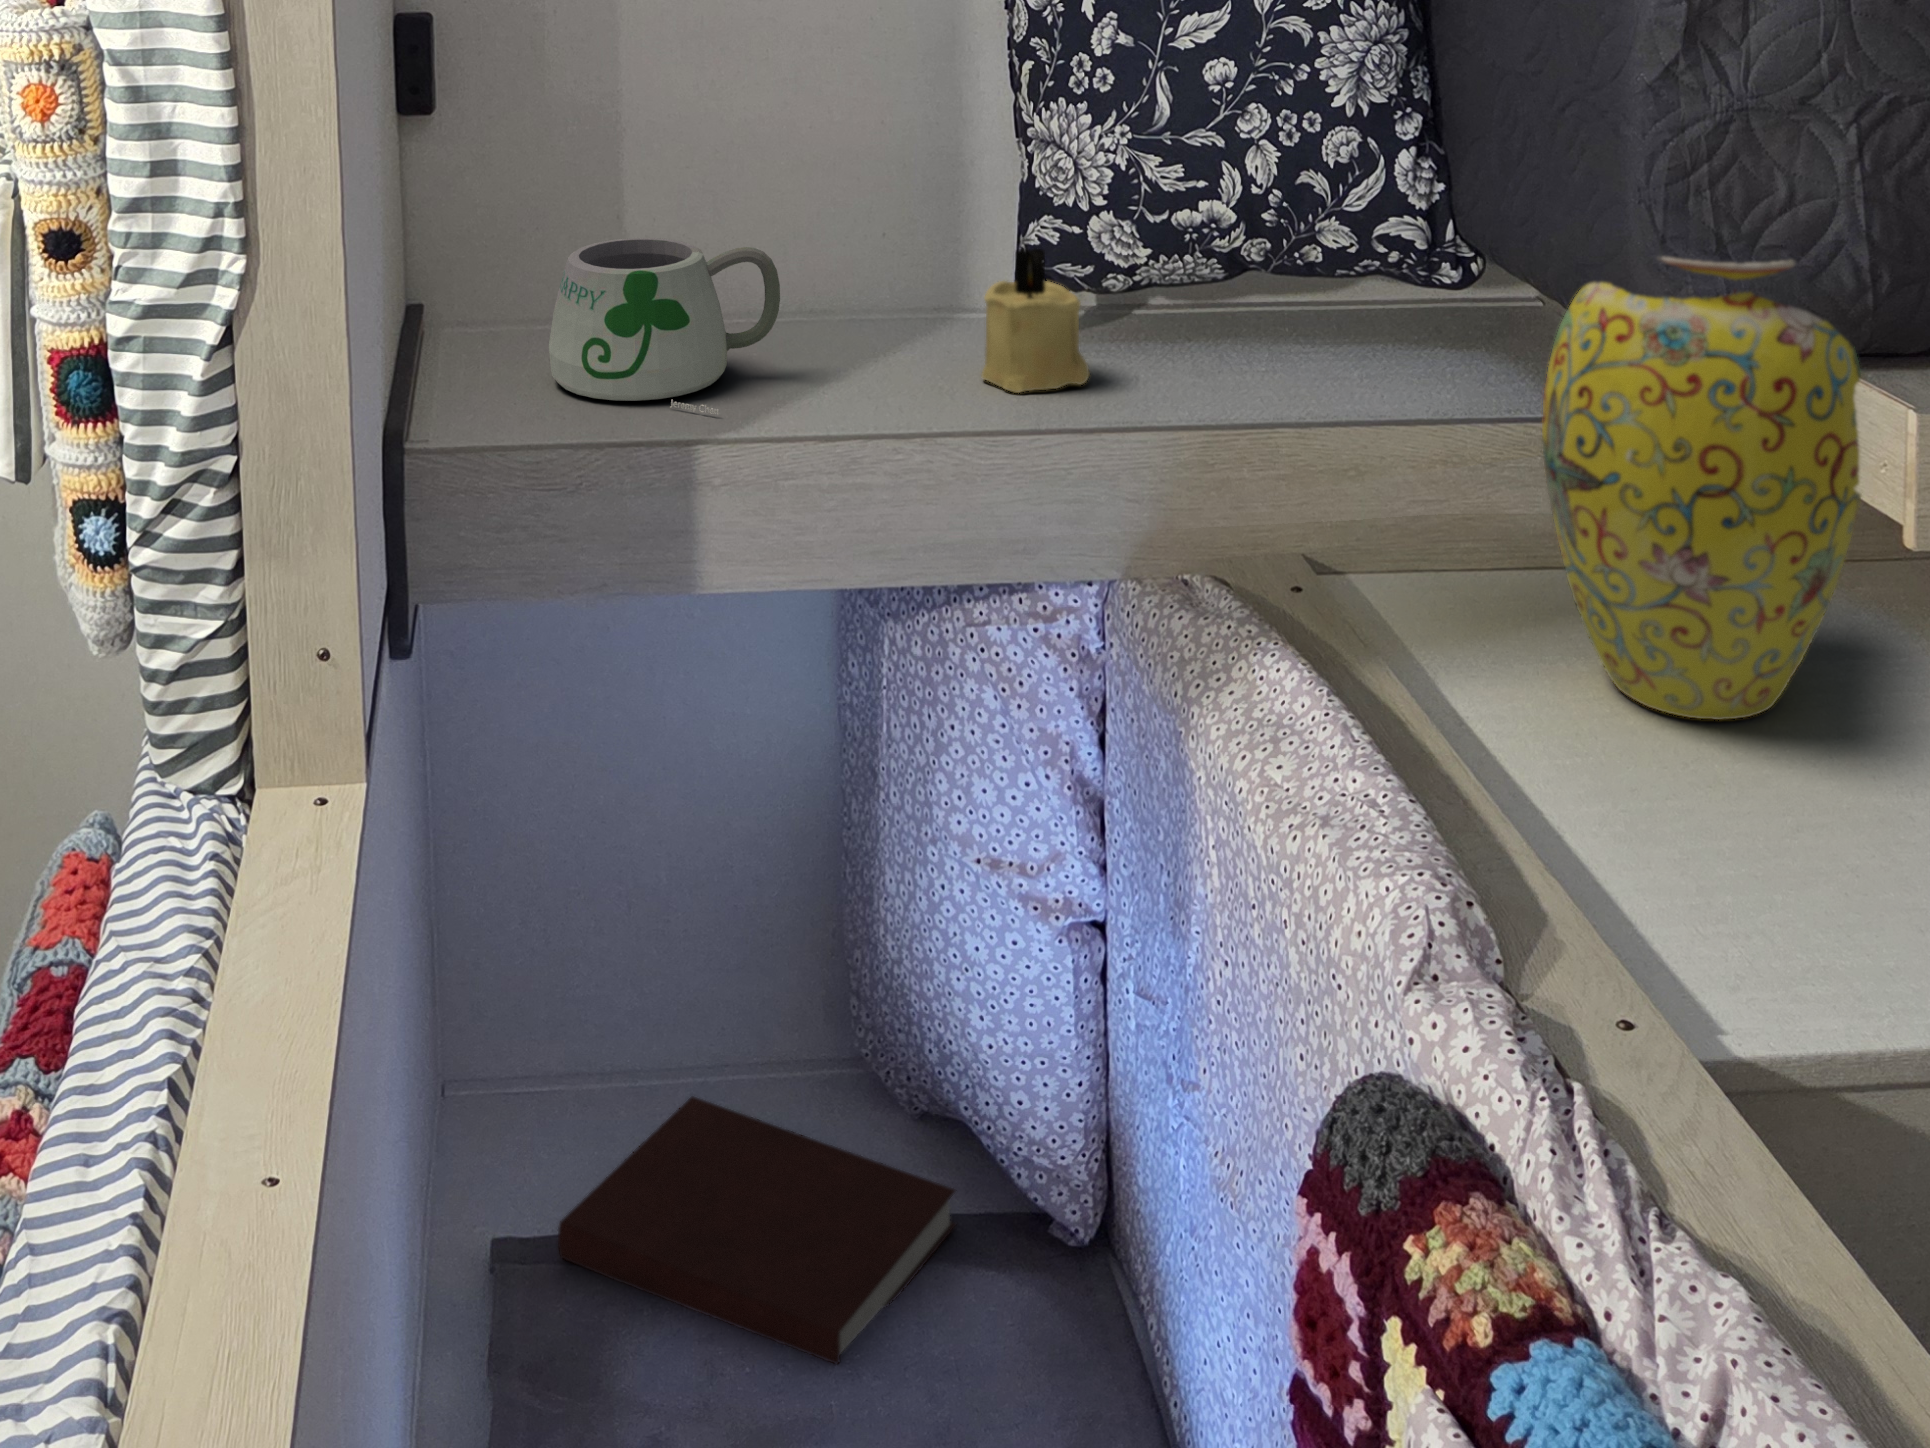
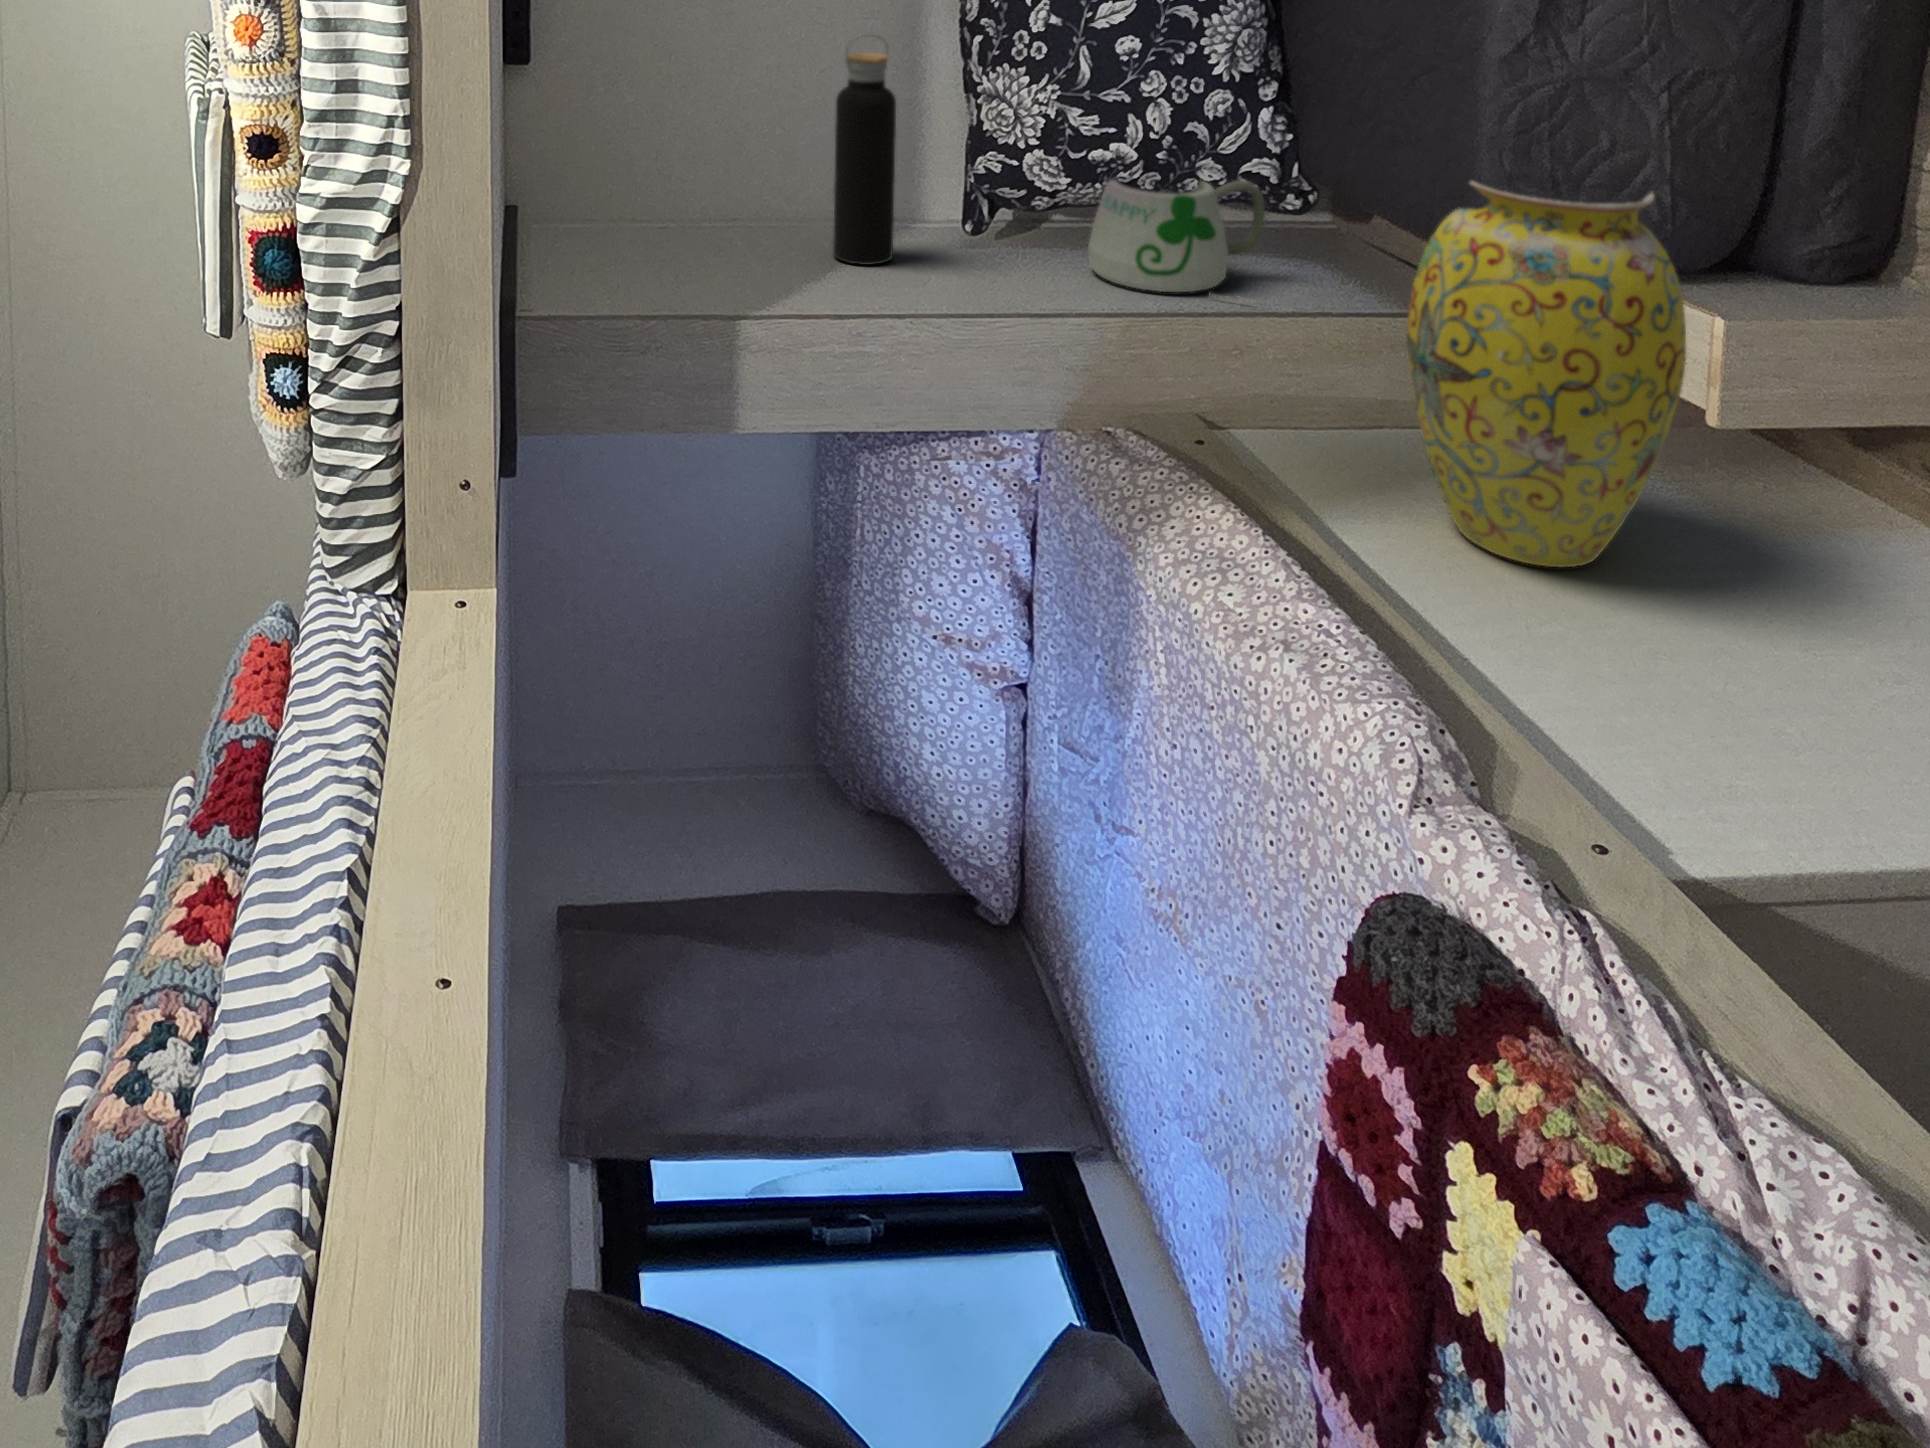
water bottle: none [850,51,931,358] -> present [833,37,896,265]
mug: present [549,238,780,415] -> present [1088,180,1265,302]
candle: present [982,248,1089,393] -> none [937,183,1020,293]
notebook: present [558,1097,956,1364] -> none [600,810,899,1040]

